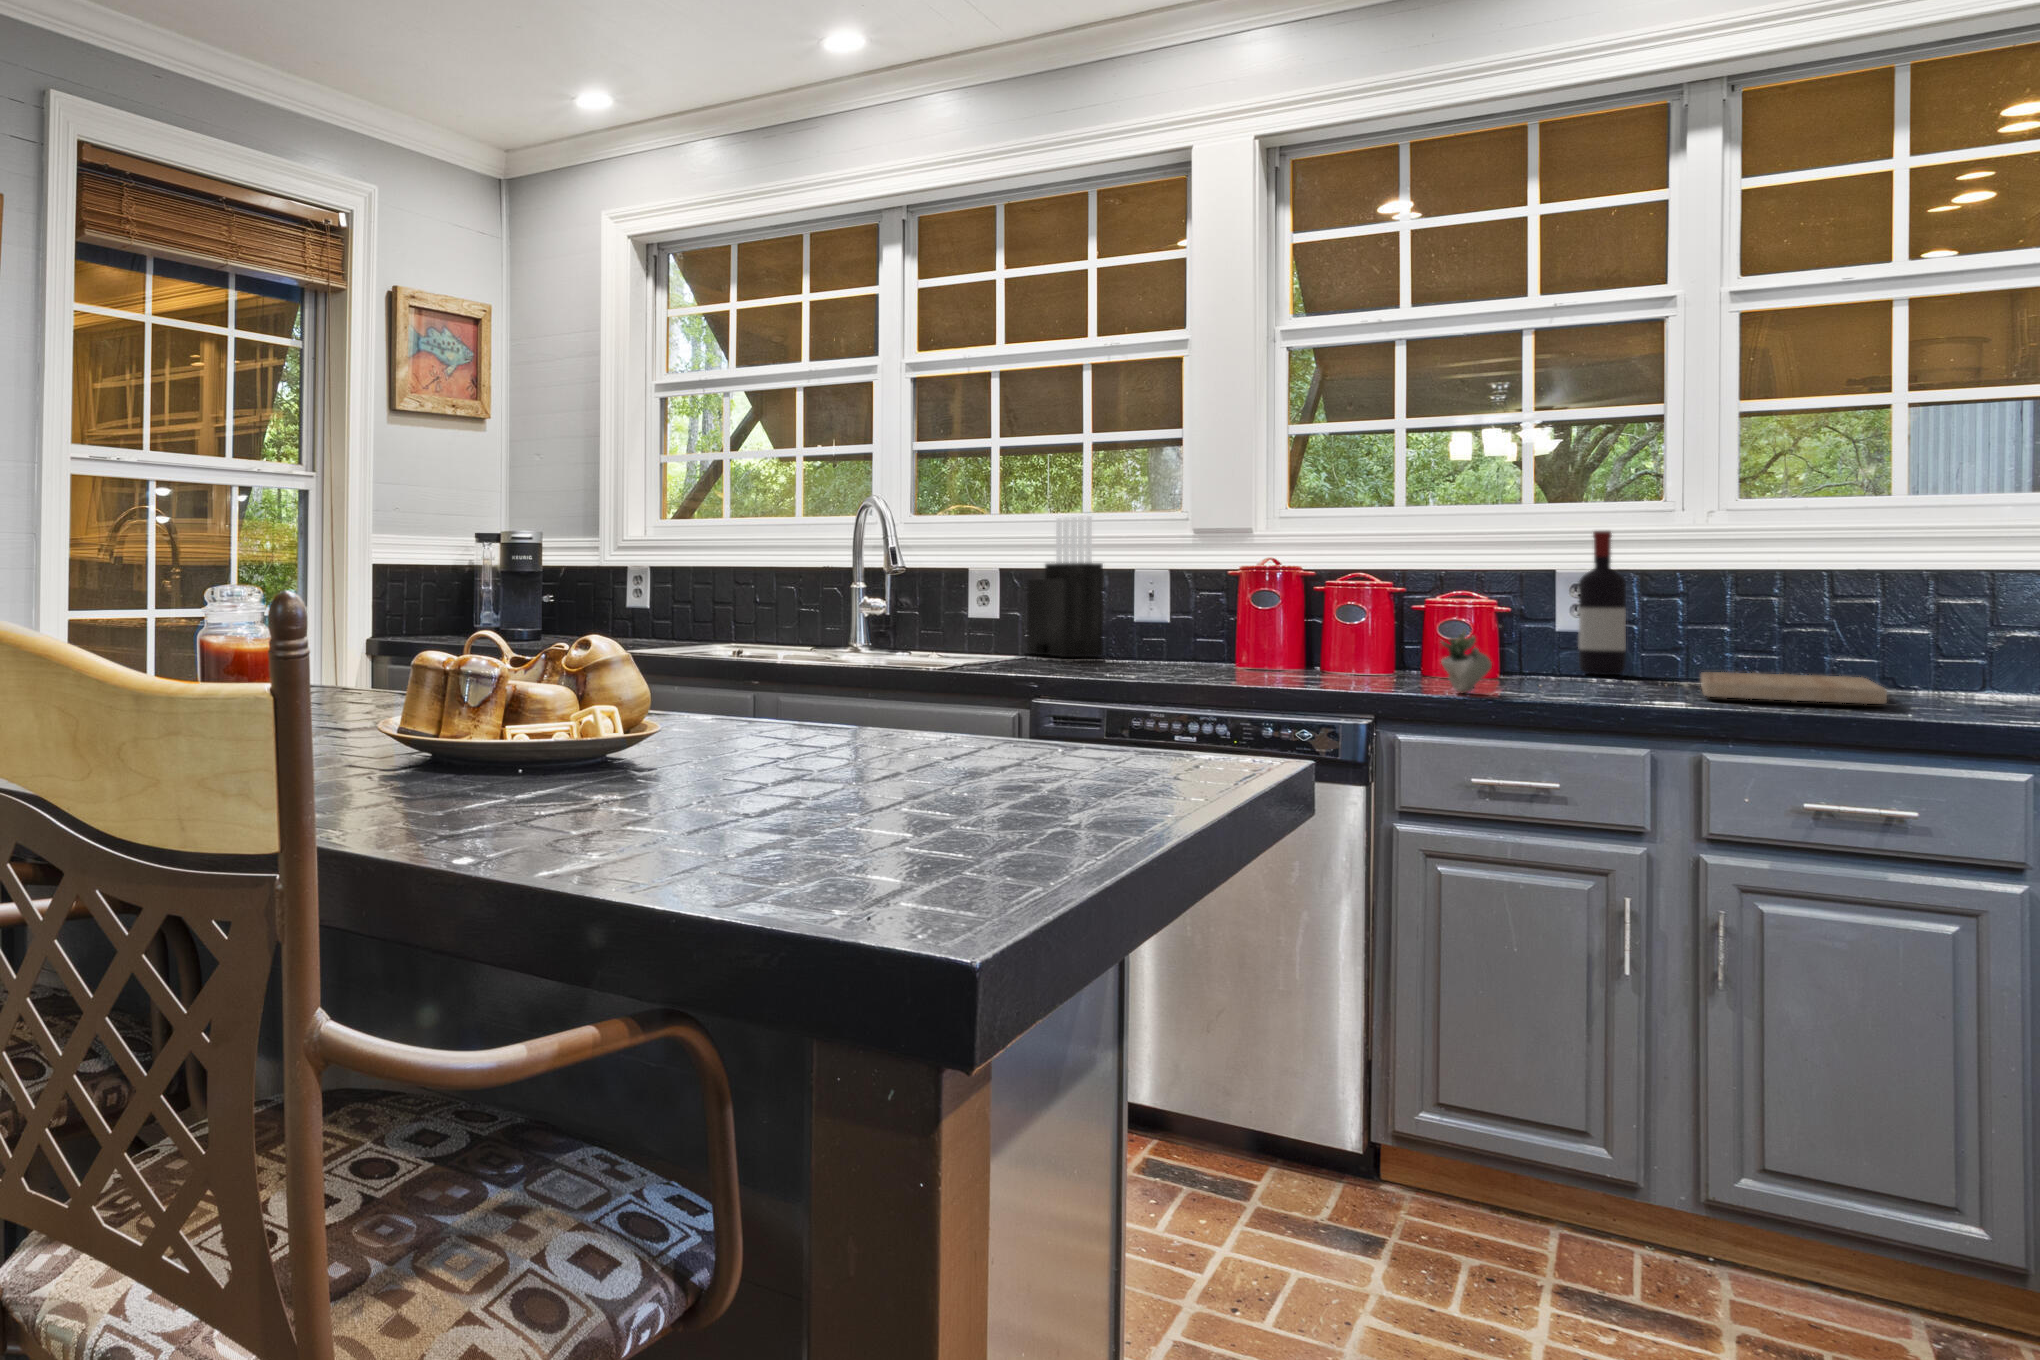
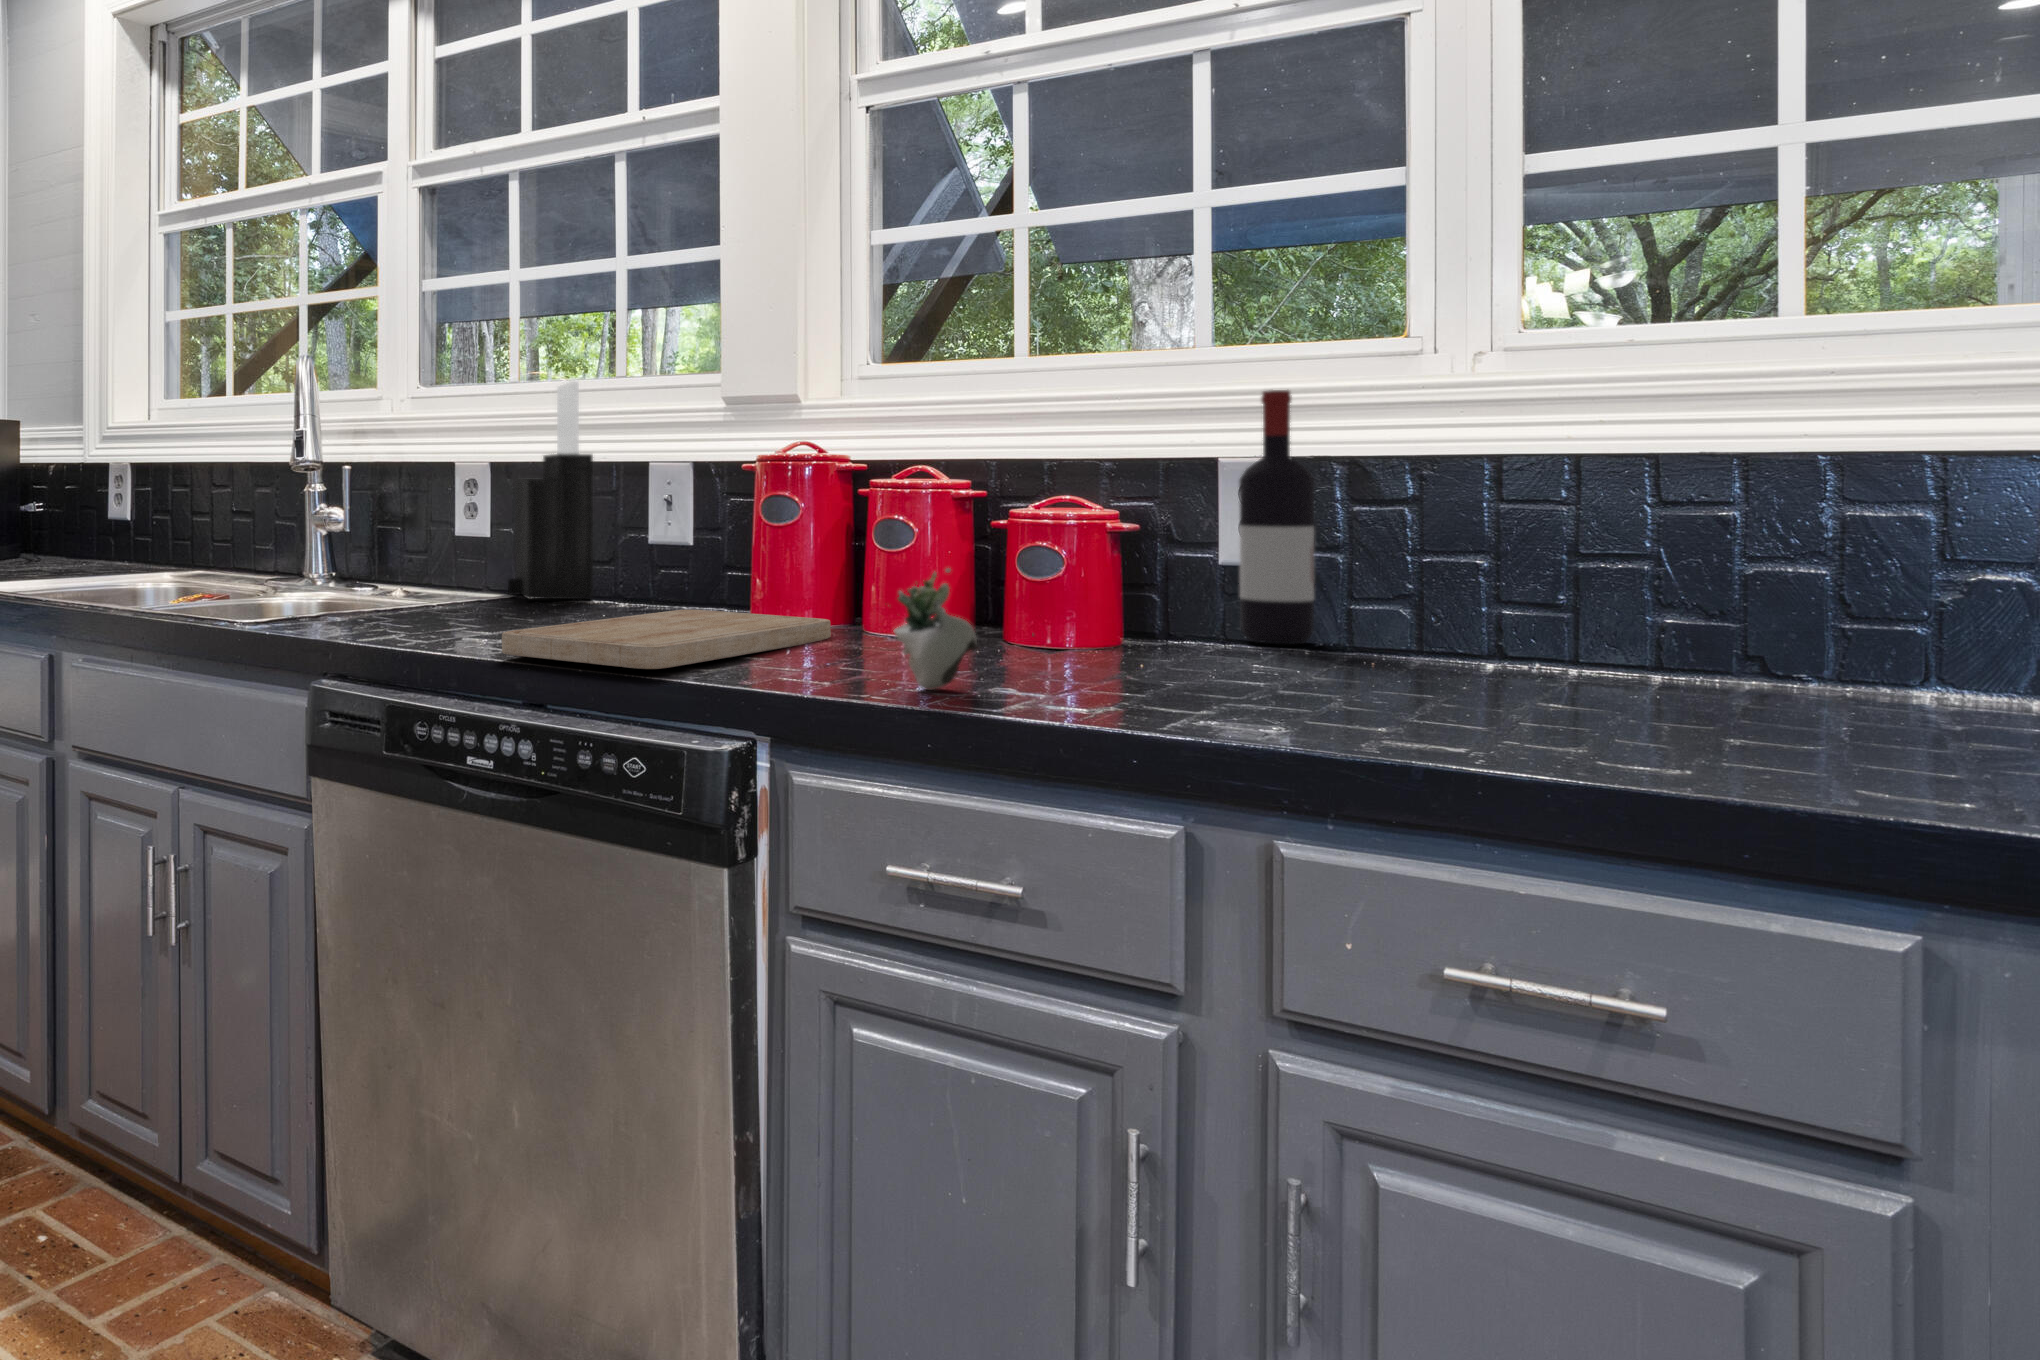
cutting board: present [1701,672,1887,704] -> present [502,610,831,669]

